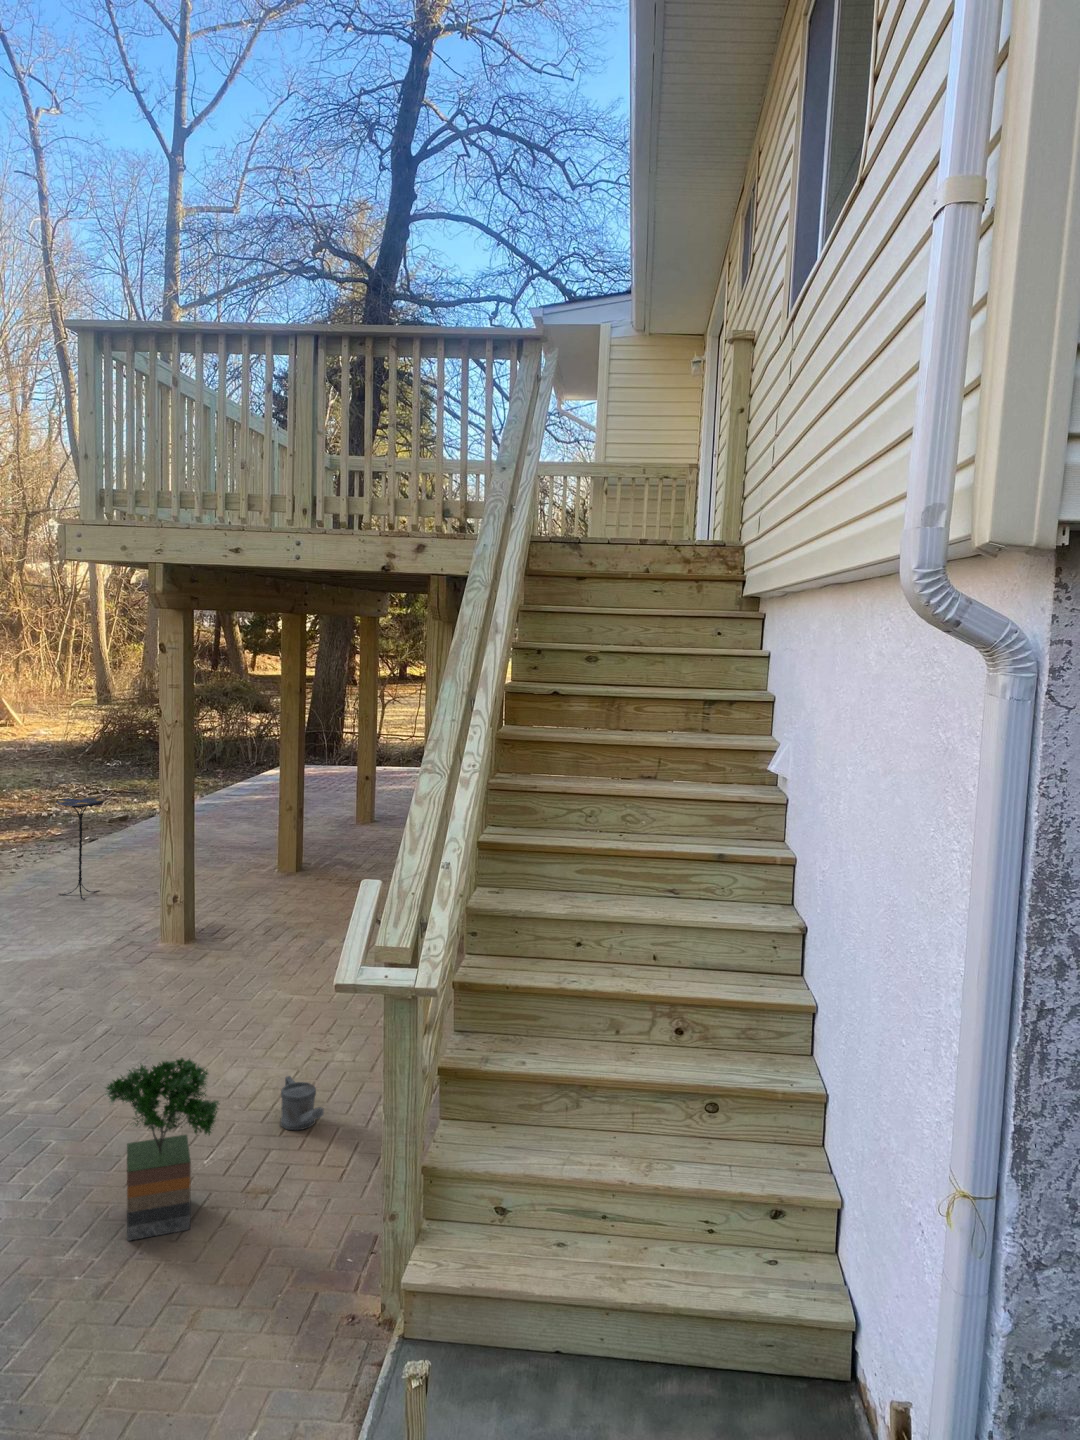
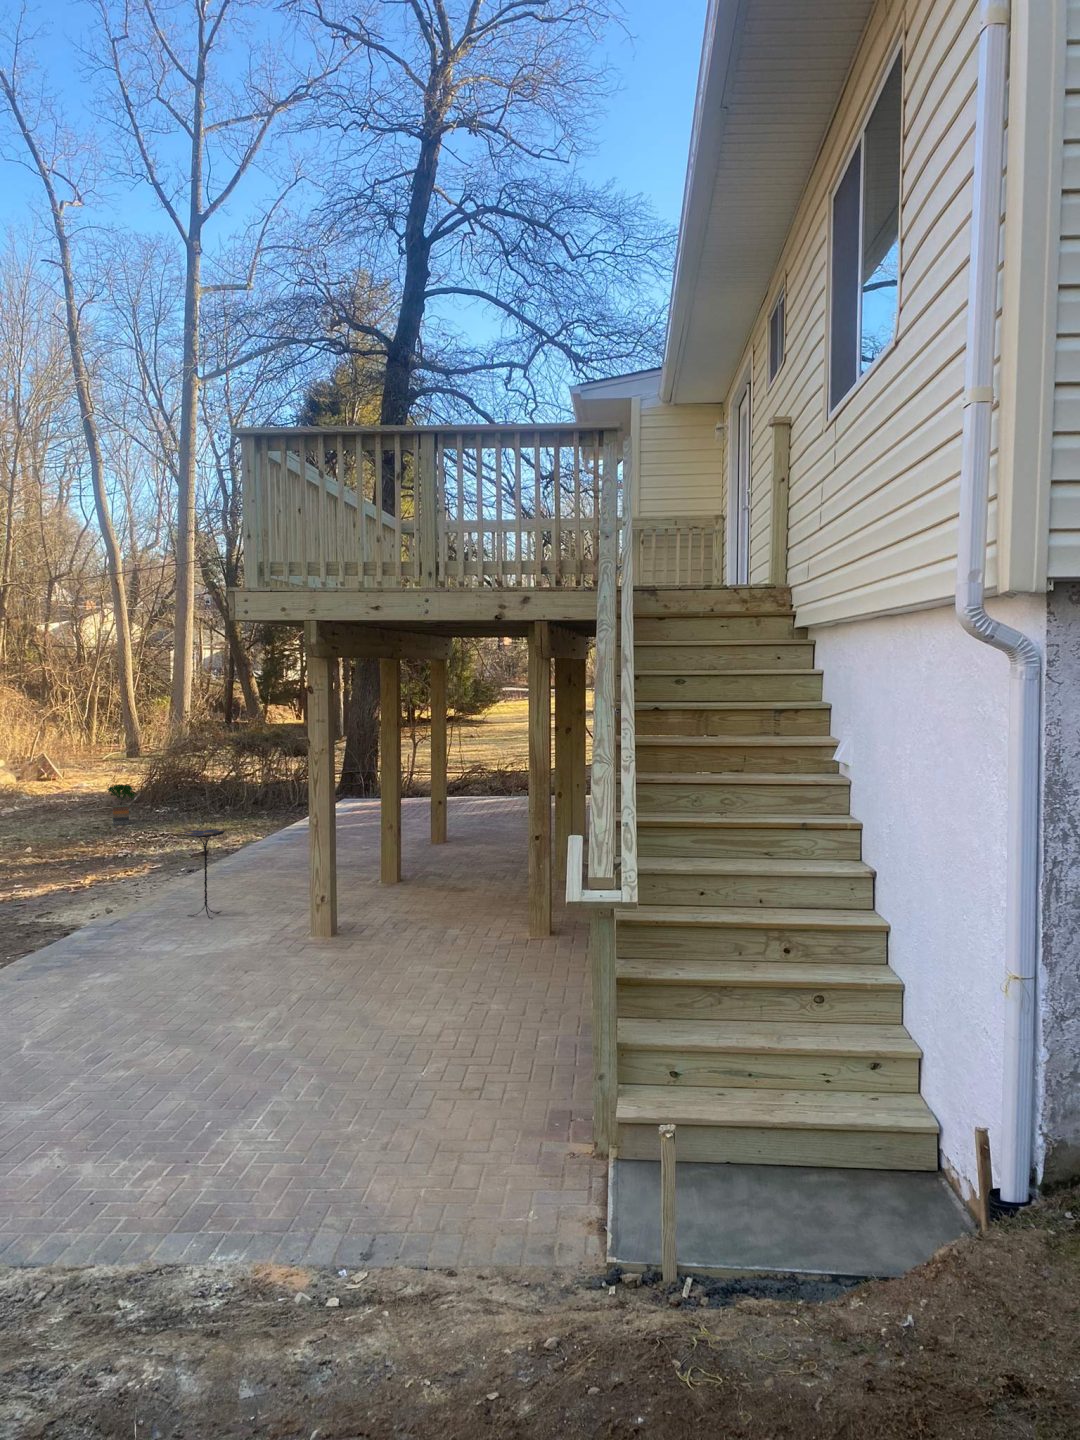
potted tree: present [105,1058,219,1241] -> present [107,785,135,825]
watering can: present [280,1076,324,1130] -> none [463,1021,505,1060]

